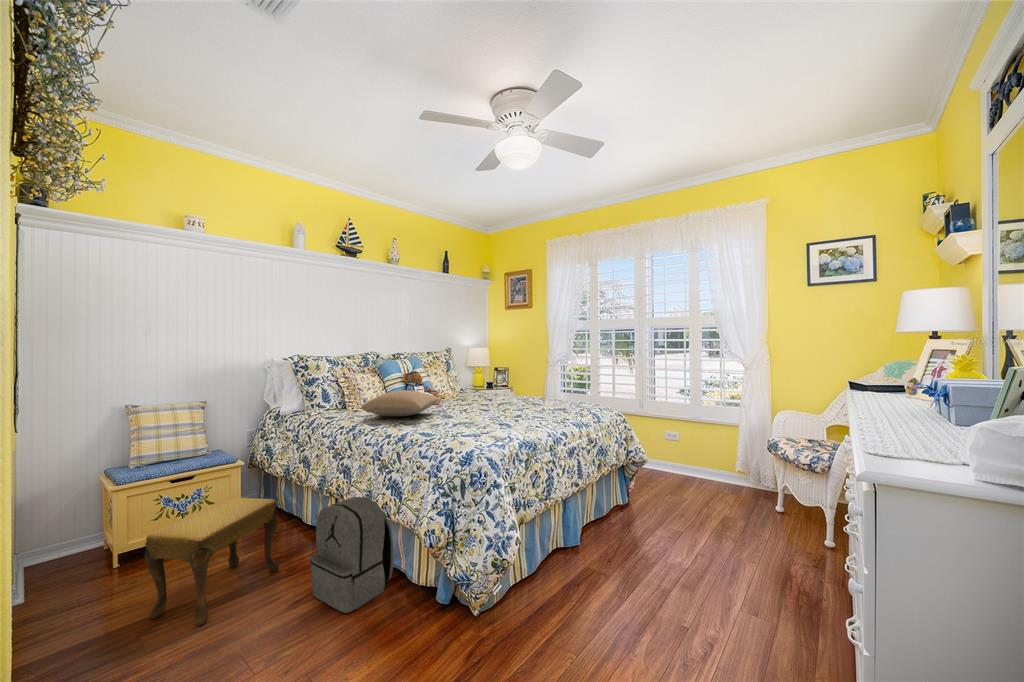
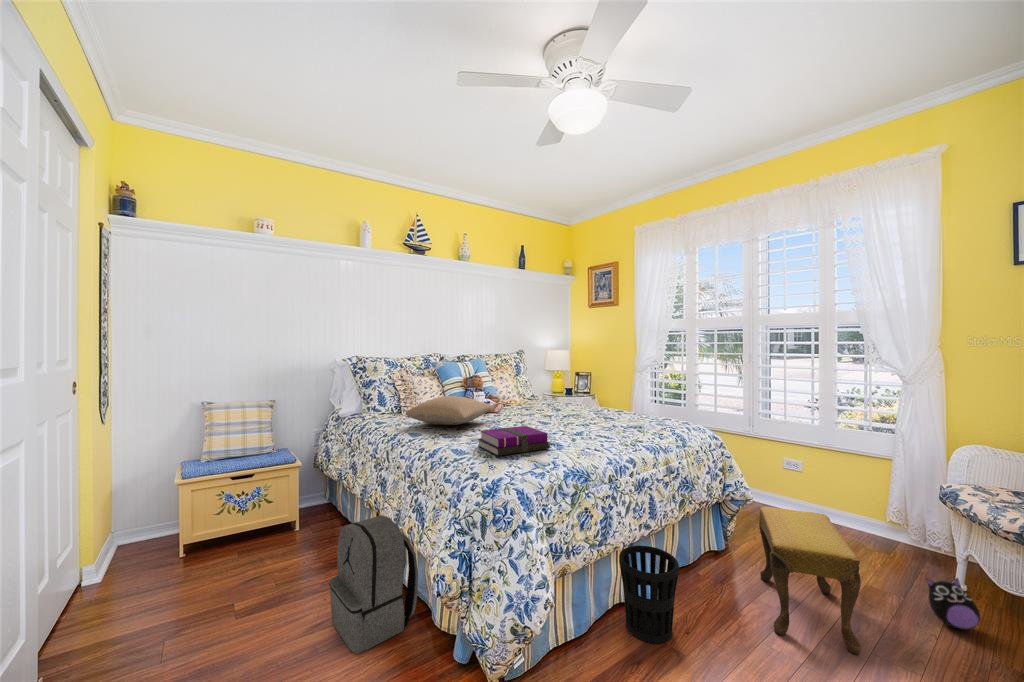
notebook: none [440,412,502,435] -> present [478,426,550,456]
footstool: present [145,497,279,626] -> present [759,506,861,654]
plush toy: none [754,498,784,532] -> present [925,578,981,630]
wastebasket: none [558,500,602,569] -> present [619,546,679,643]

